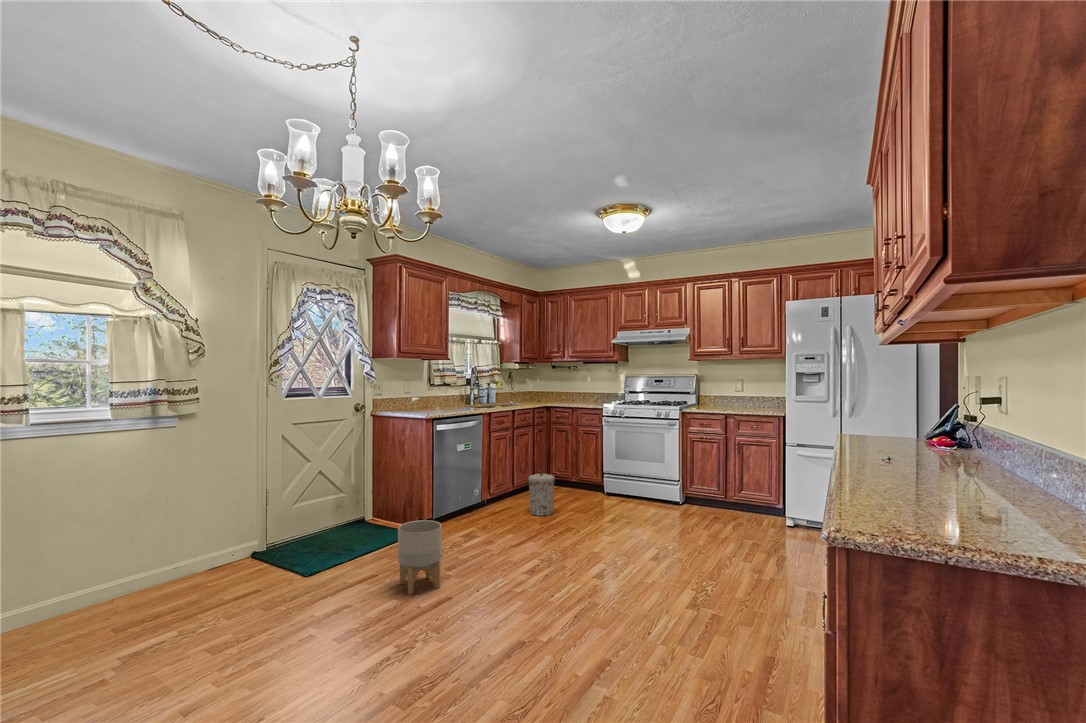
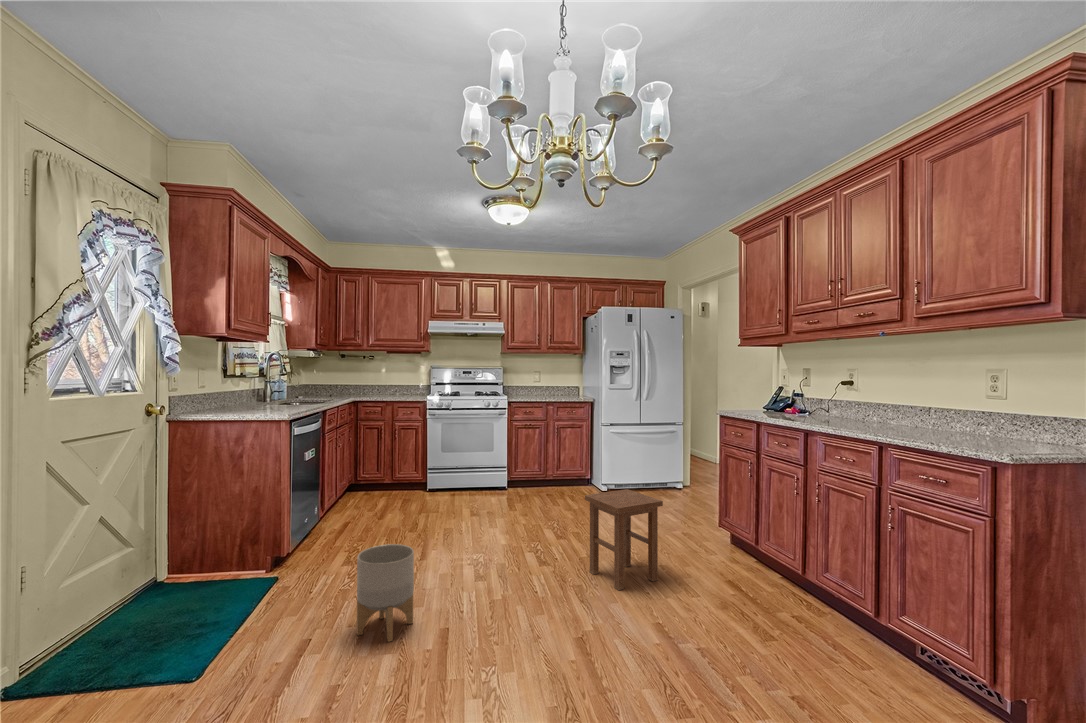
trash can: present [528,473,555,516] -> none [377,475,409,525]
stool: none [620,513,686,624] -> present [585,489,663,590]

